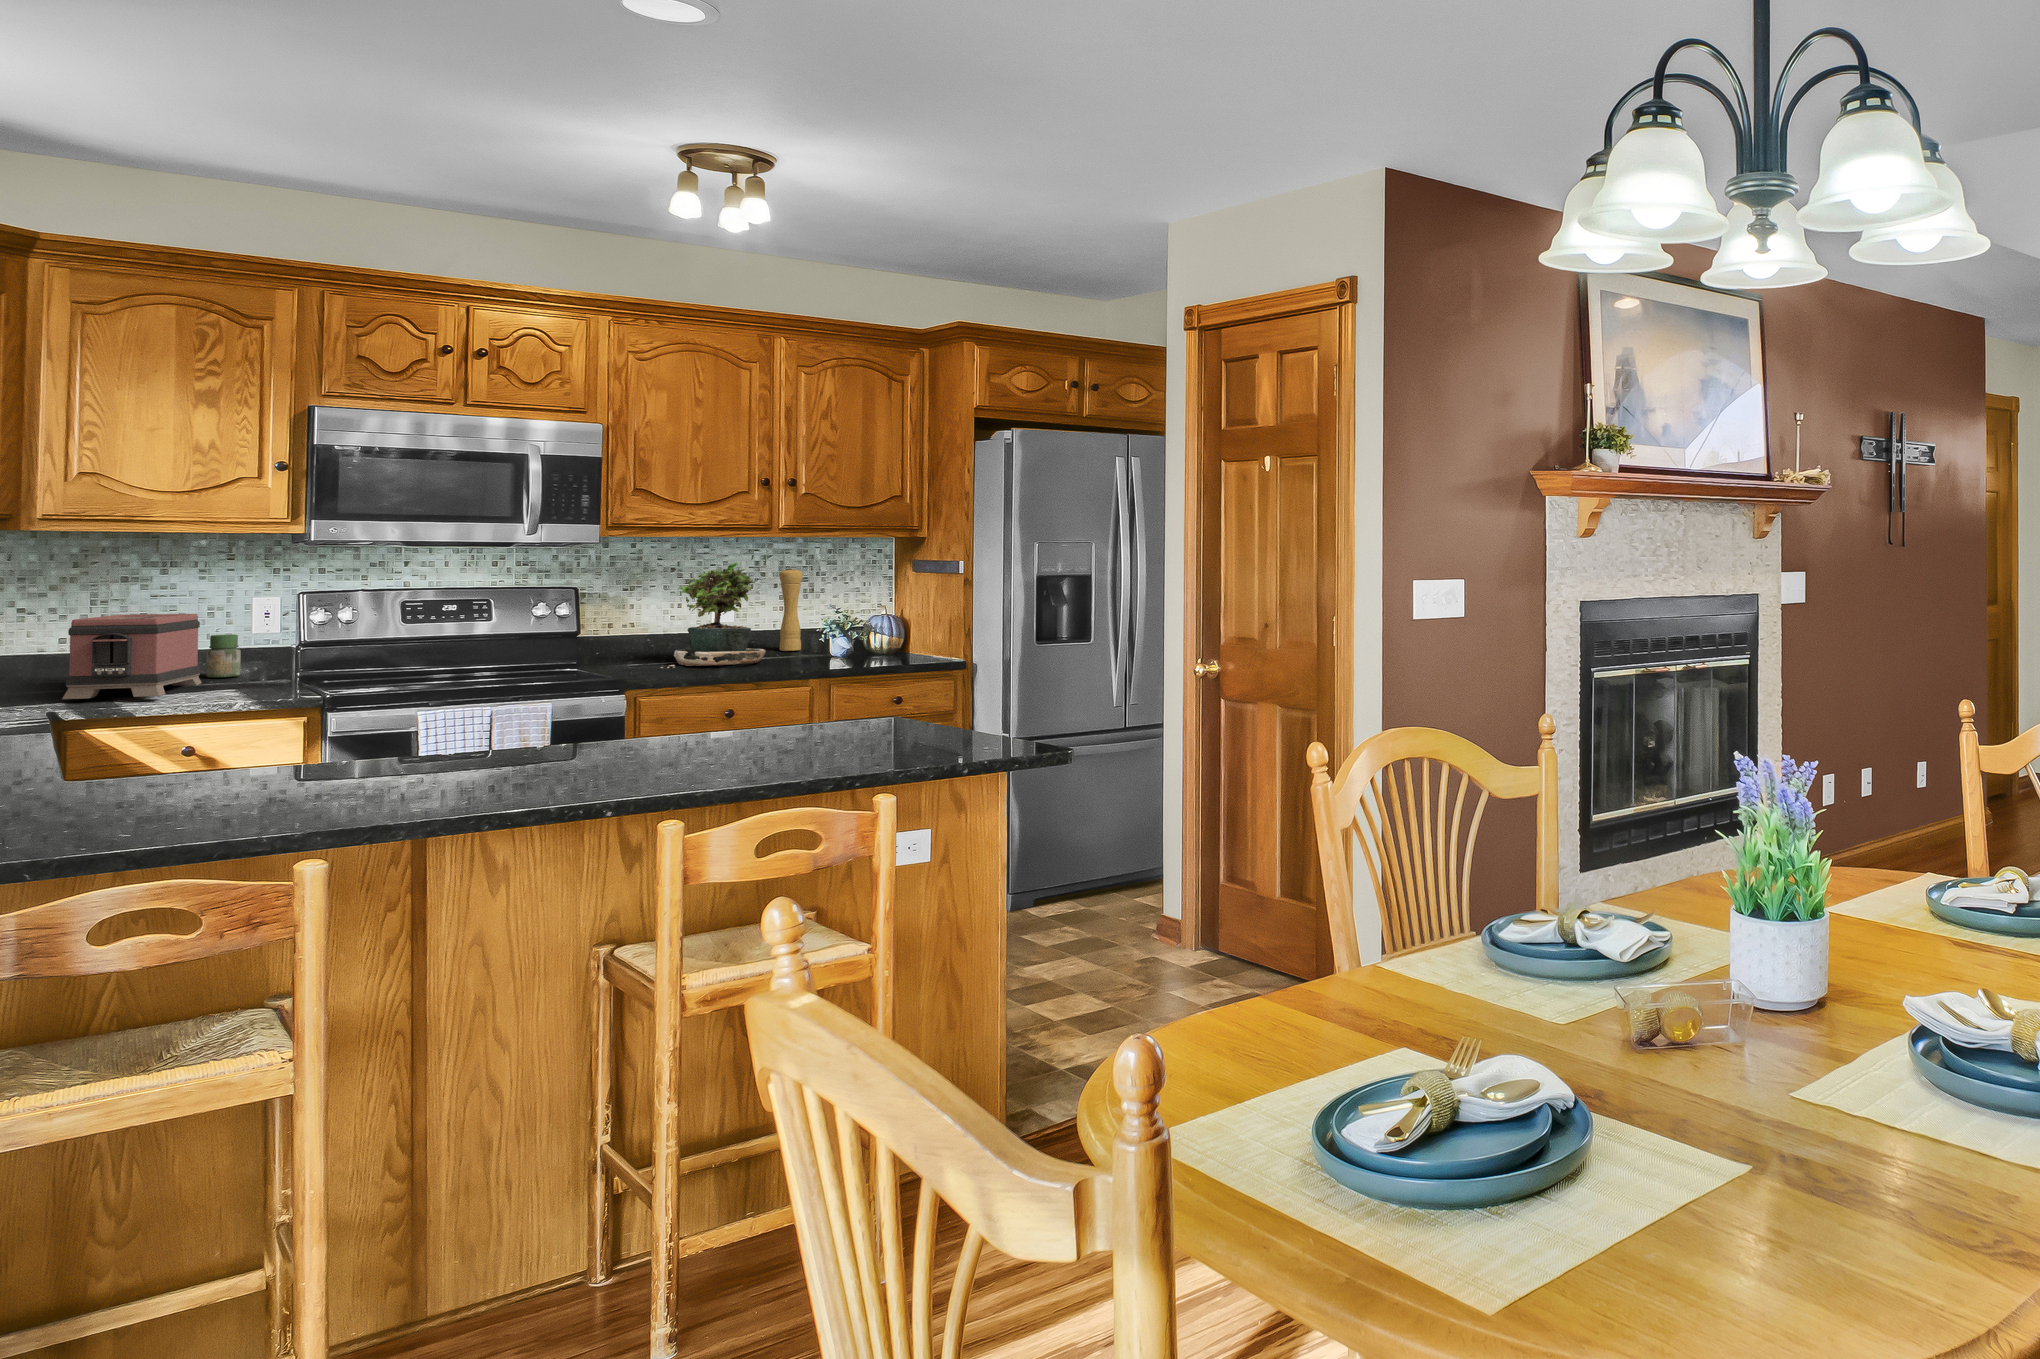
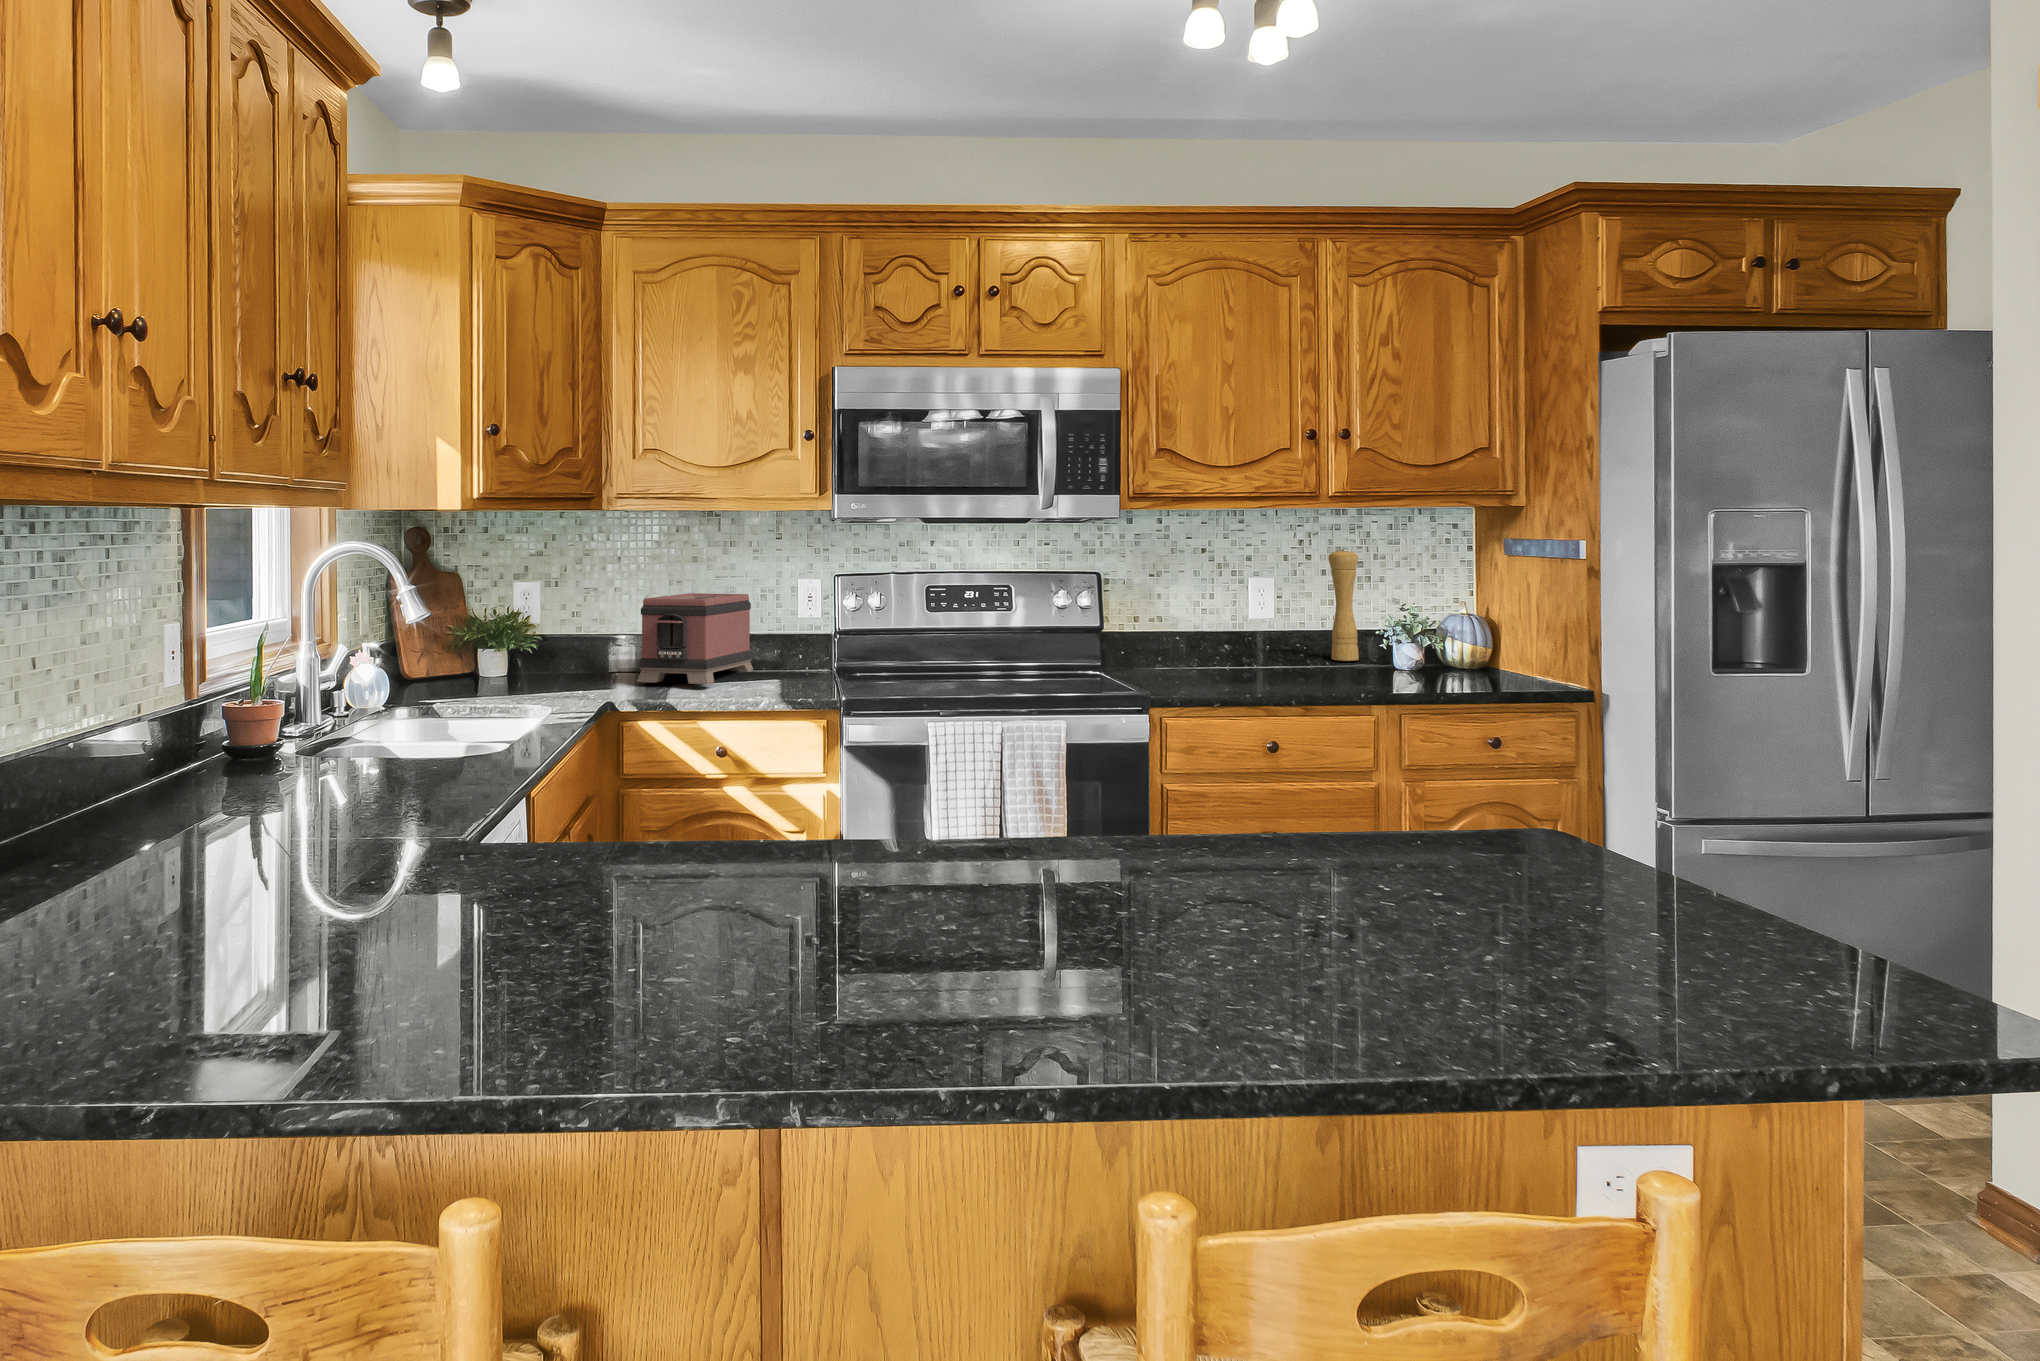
potted plant: present [661,561,766,668] -> none [1188,539,1314,679]
jar: present [207,634,241,677] -> none [760,617,787,663]

